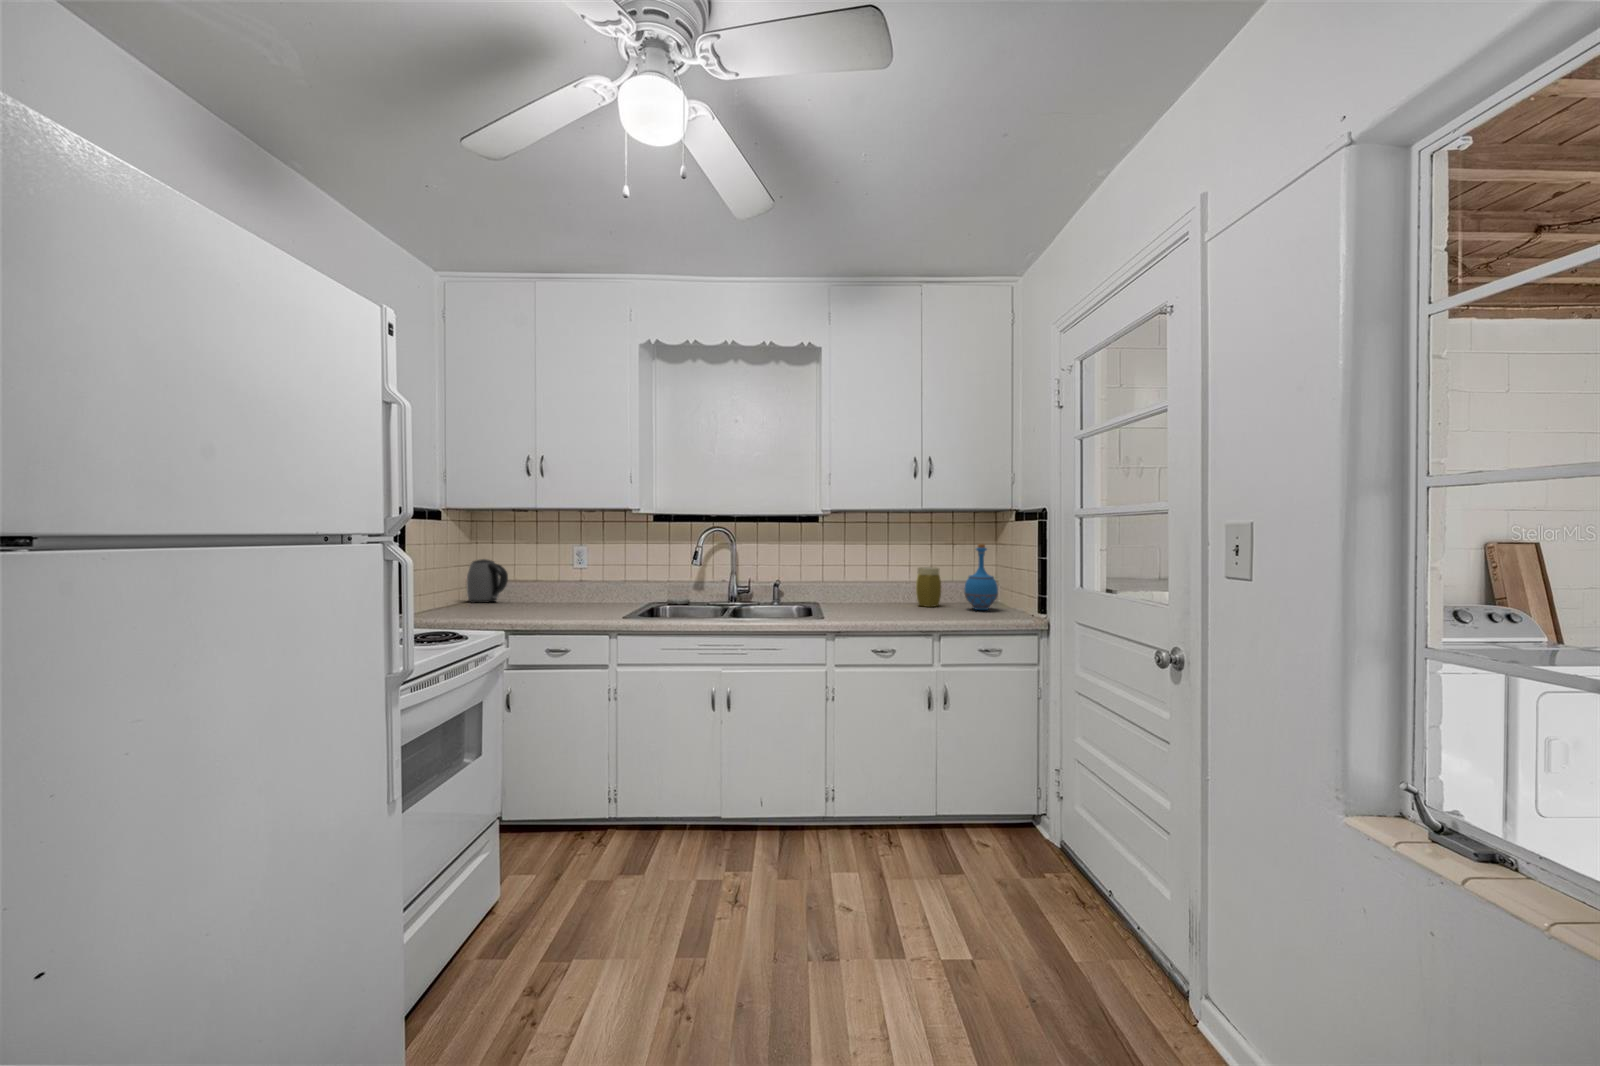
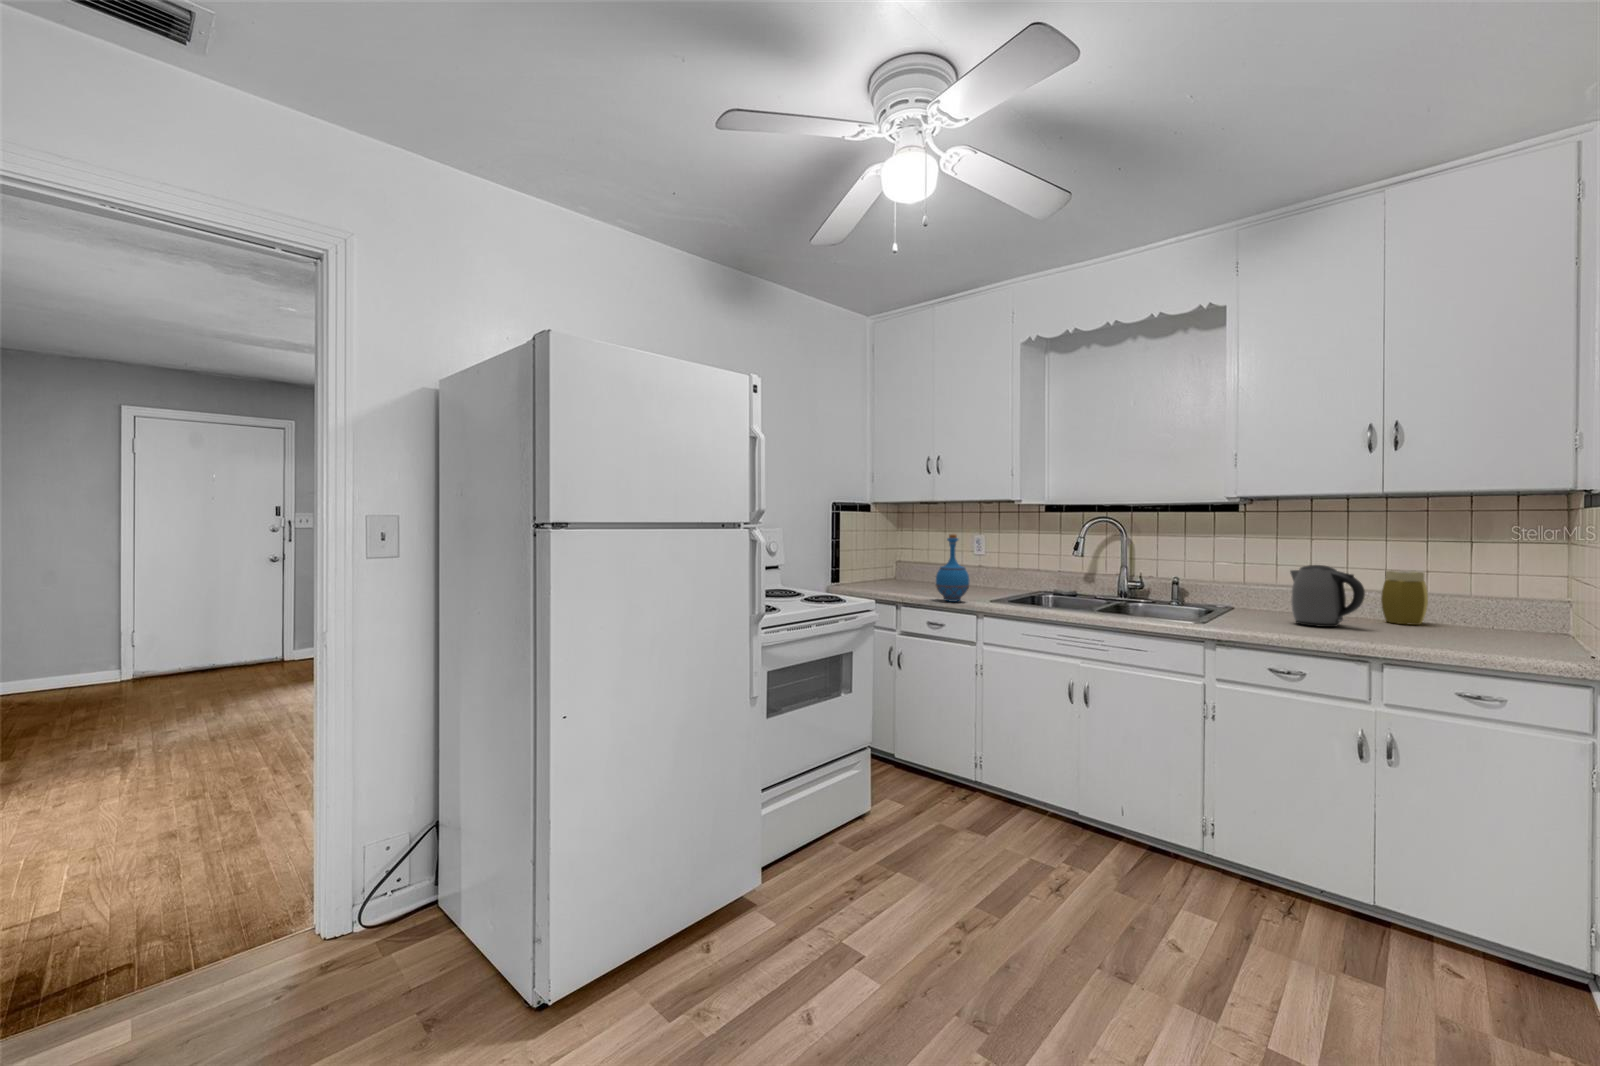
bottle: present [964,544,998,610] -> present [936,534,969,602]
kettle: present [467,559,508,603] -> present [1290,565,1365,627]

